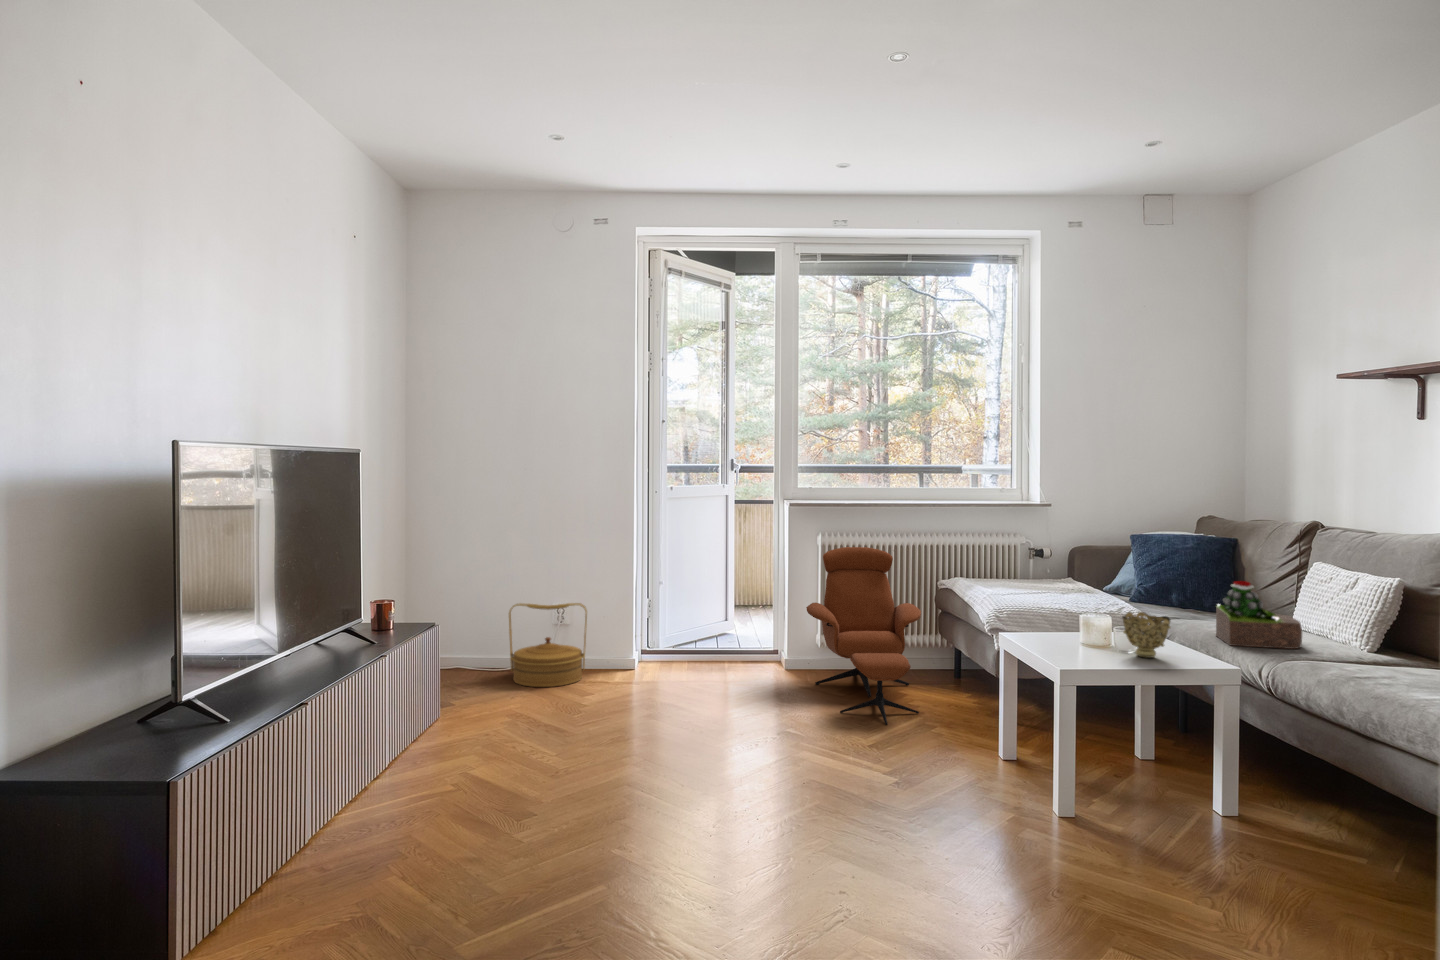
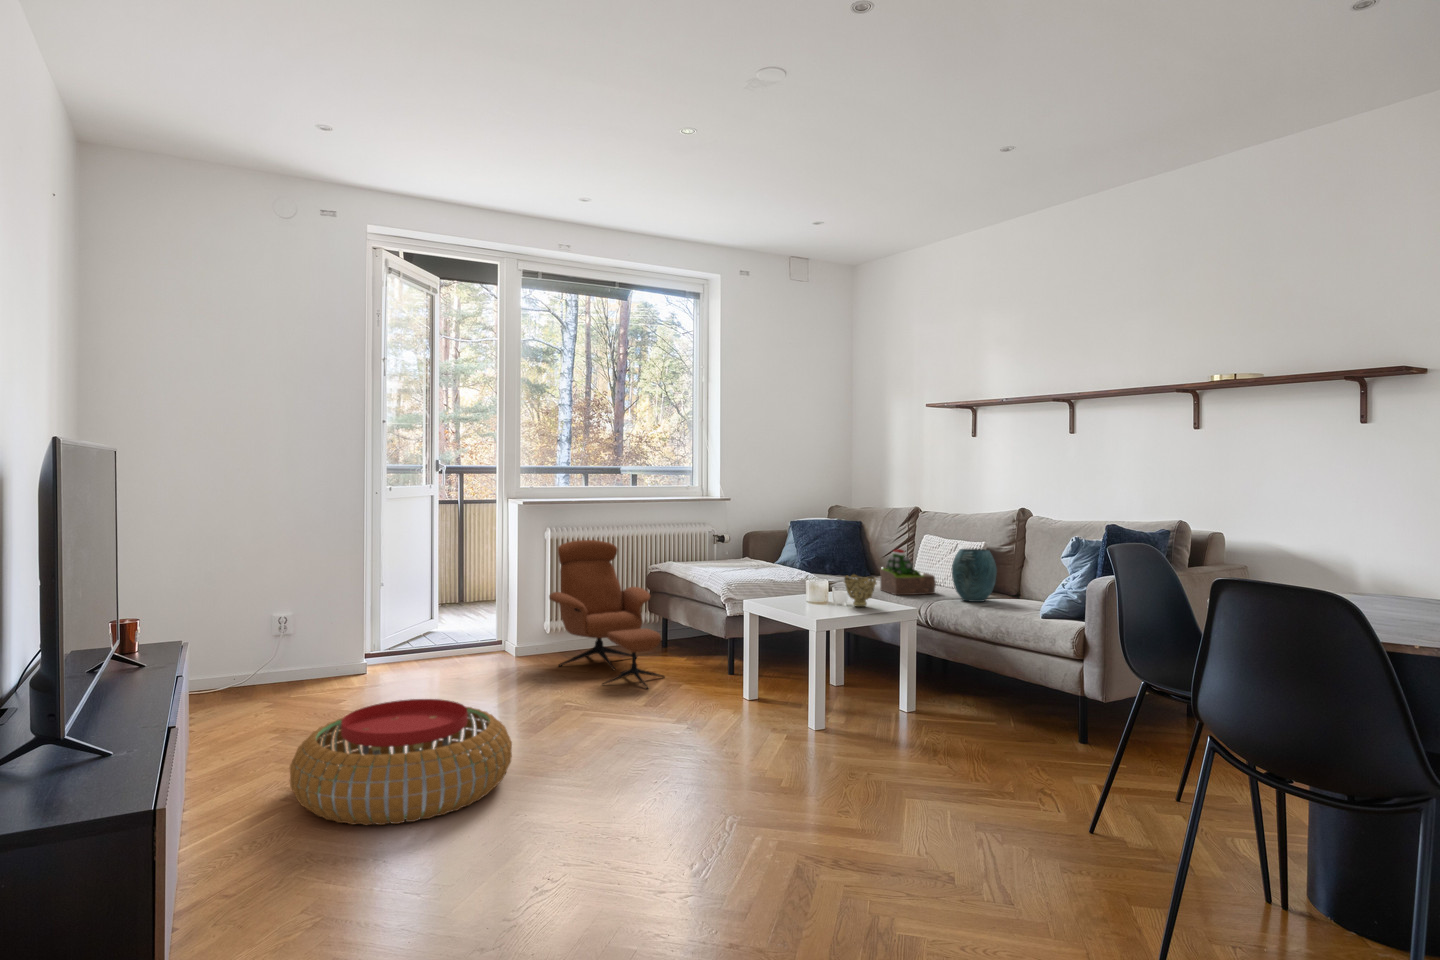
vase: none [1318,587,1398,669] -> present [952,549,997,602]
woven basket: present [509,603,587,687] -> none [229,611,323,705]
pouf: none [445,703,658,830] -> present [290,699,512,825]

